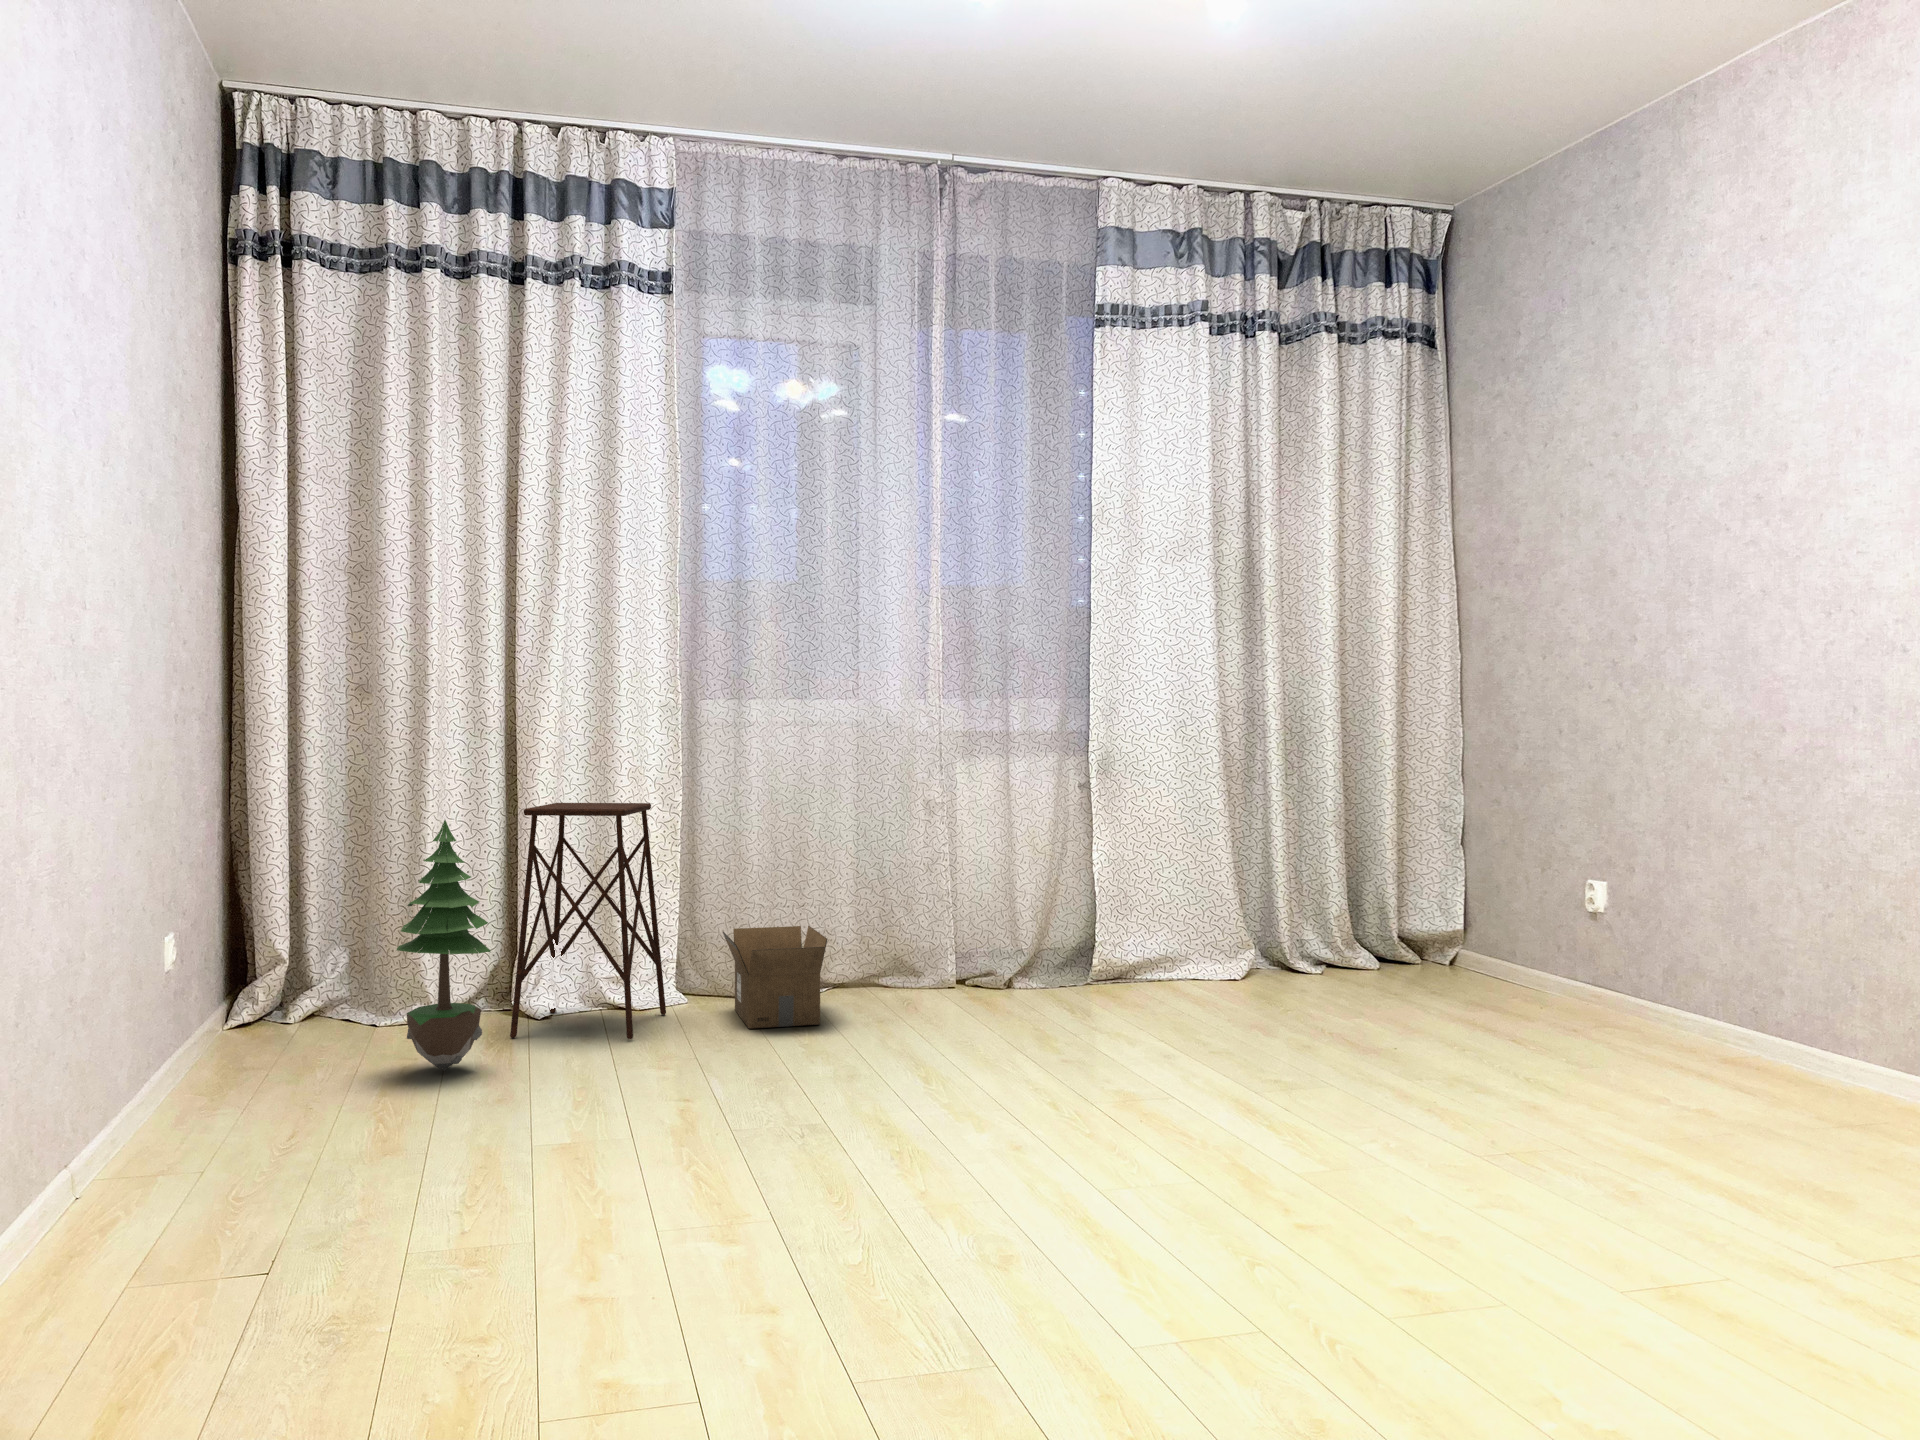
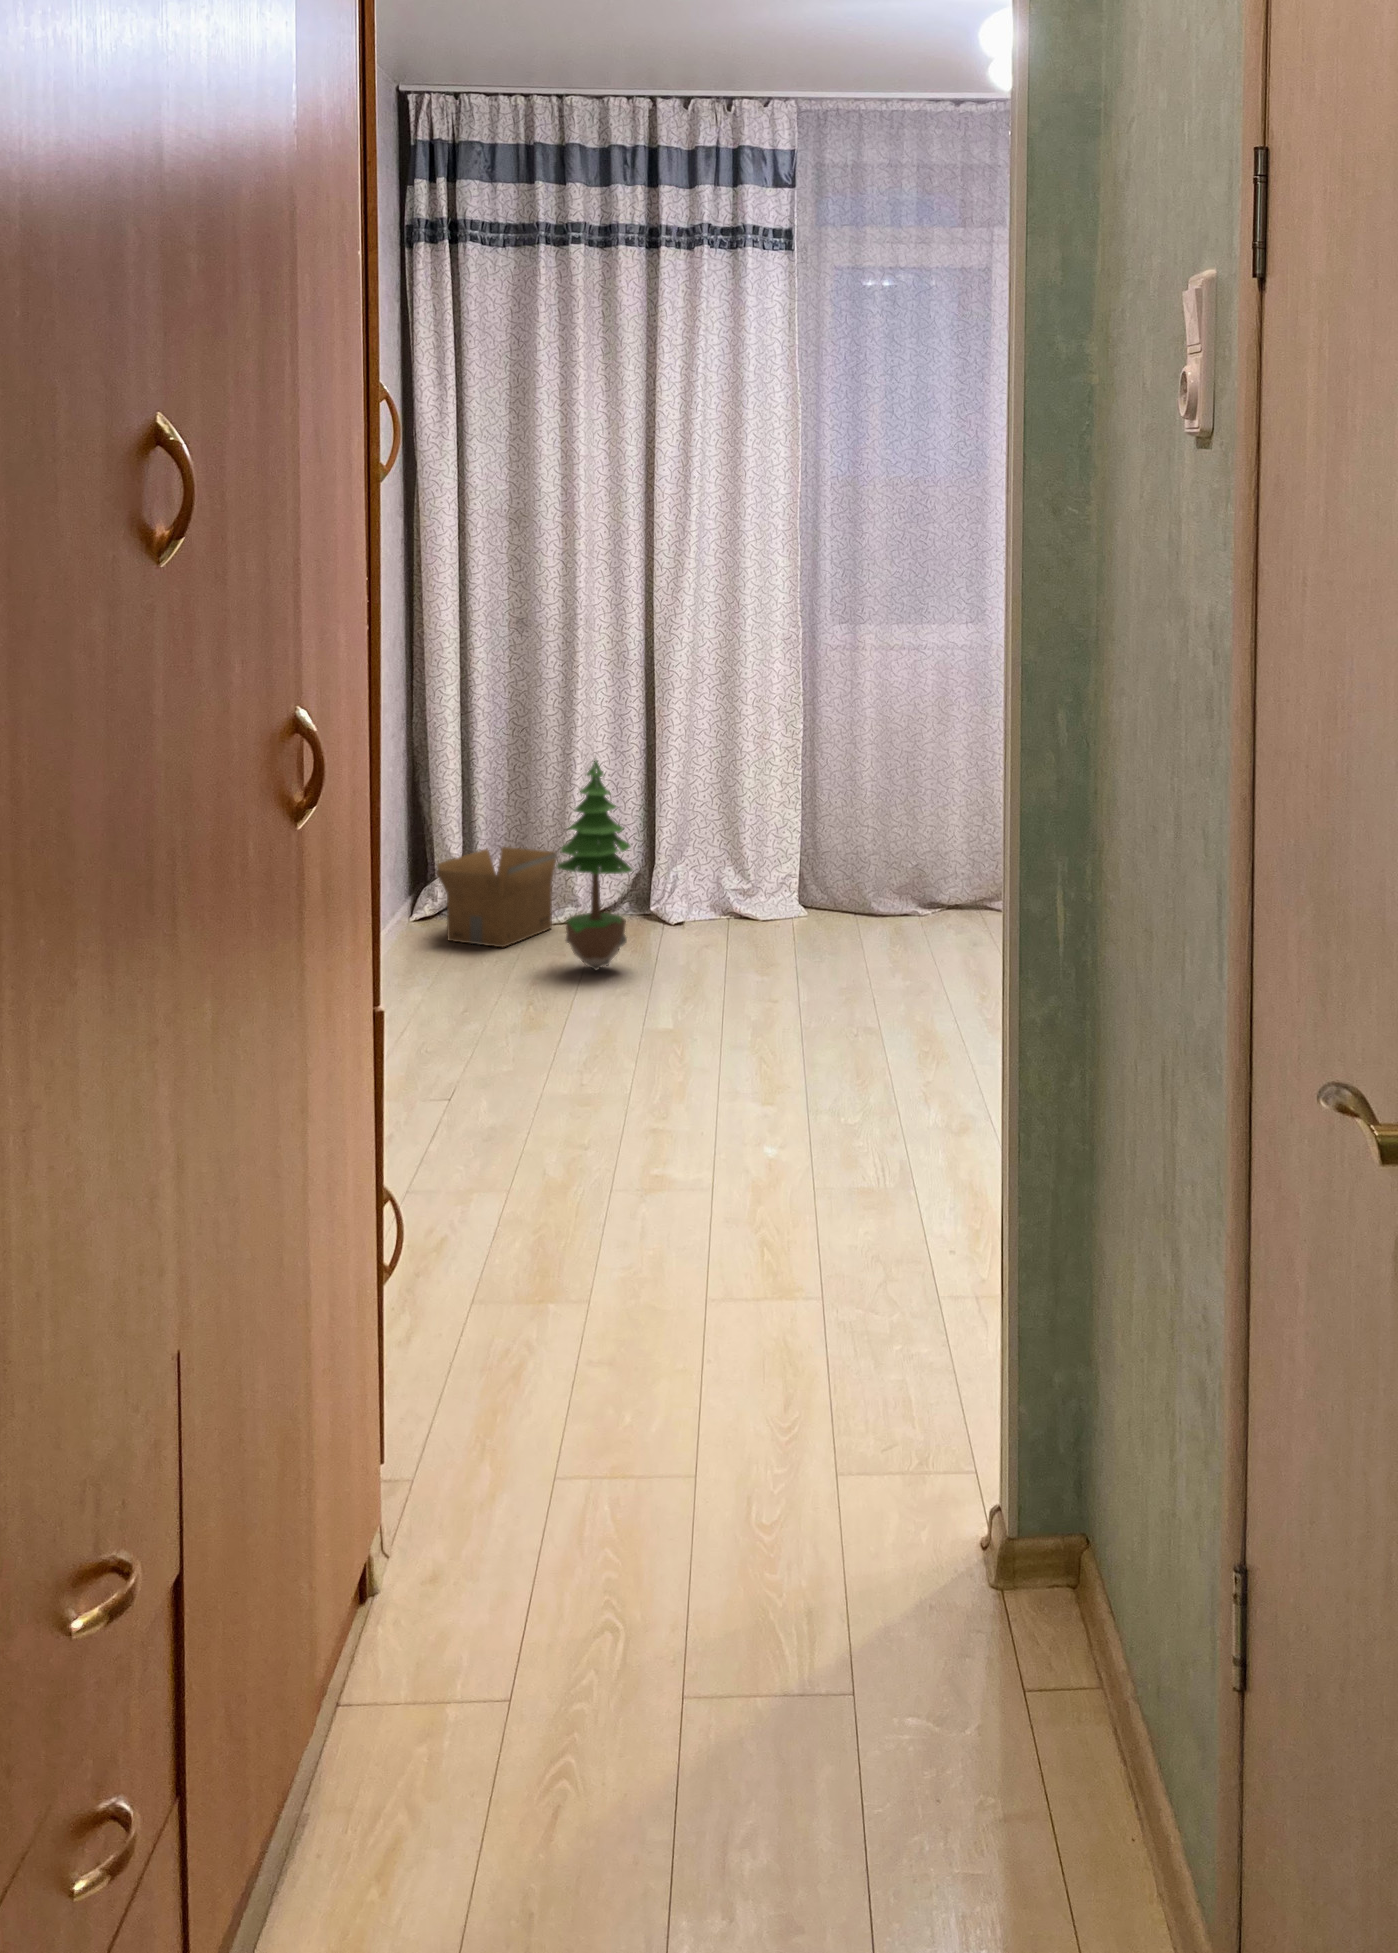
side table: present [510,803,666,1039] -> none [649,728,787,949]
cardboard box: present [723,926,828,1029] -> present [436,847,557,948]

